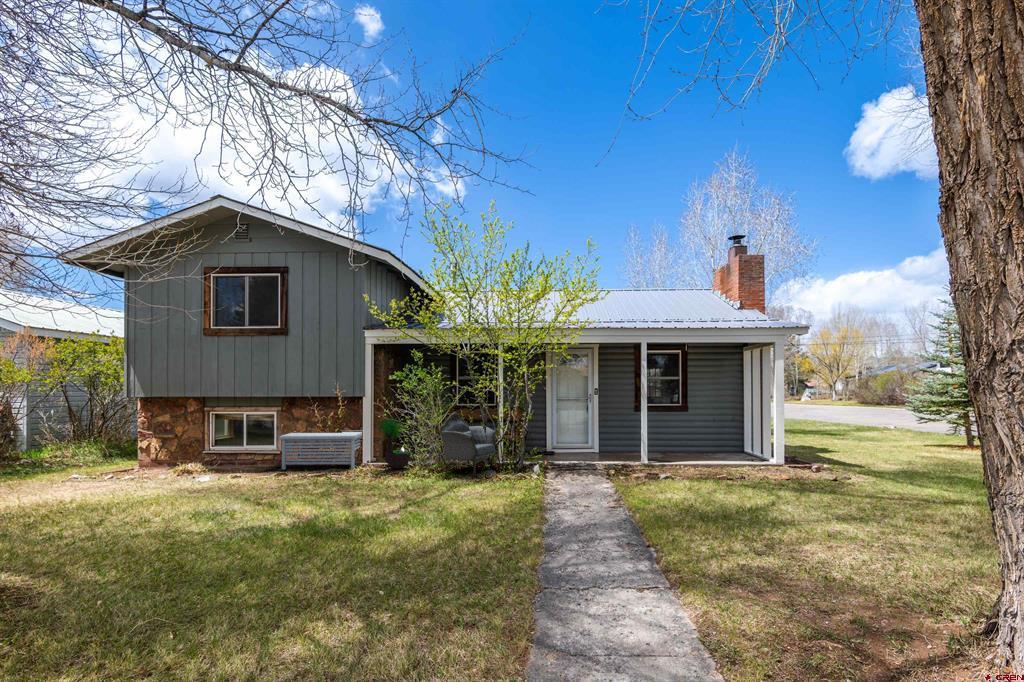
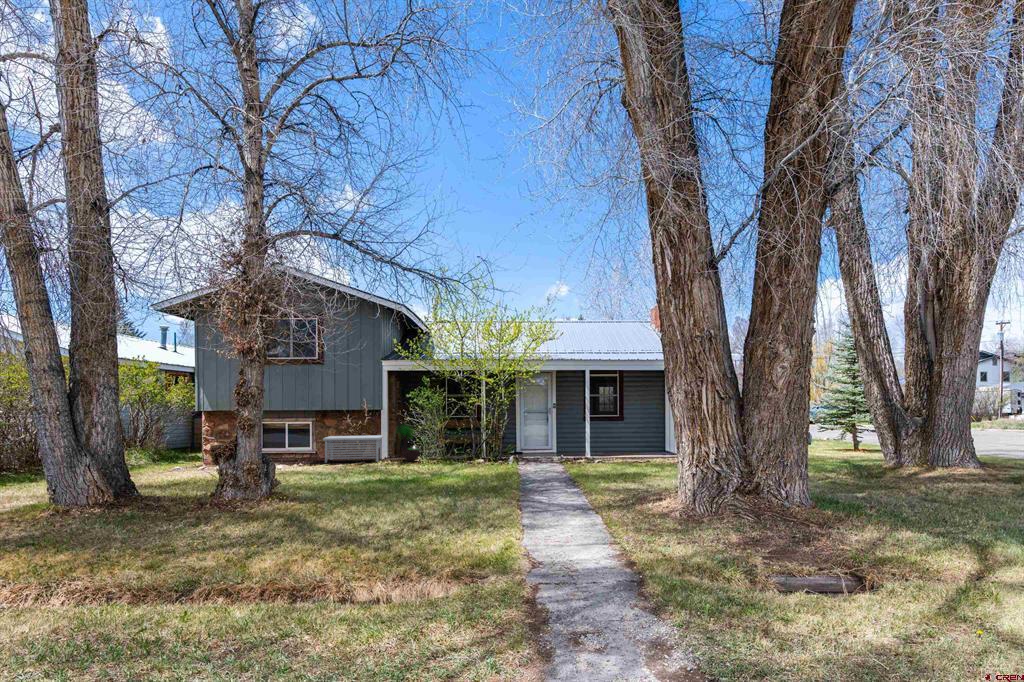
armchair: present [440,412,497,475] -> none [443,420,483,463]

